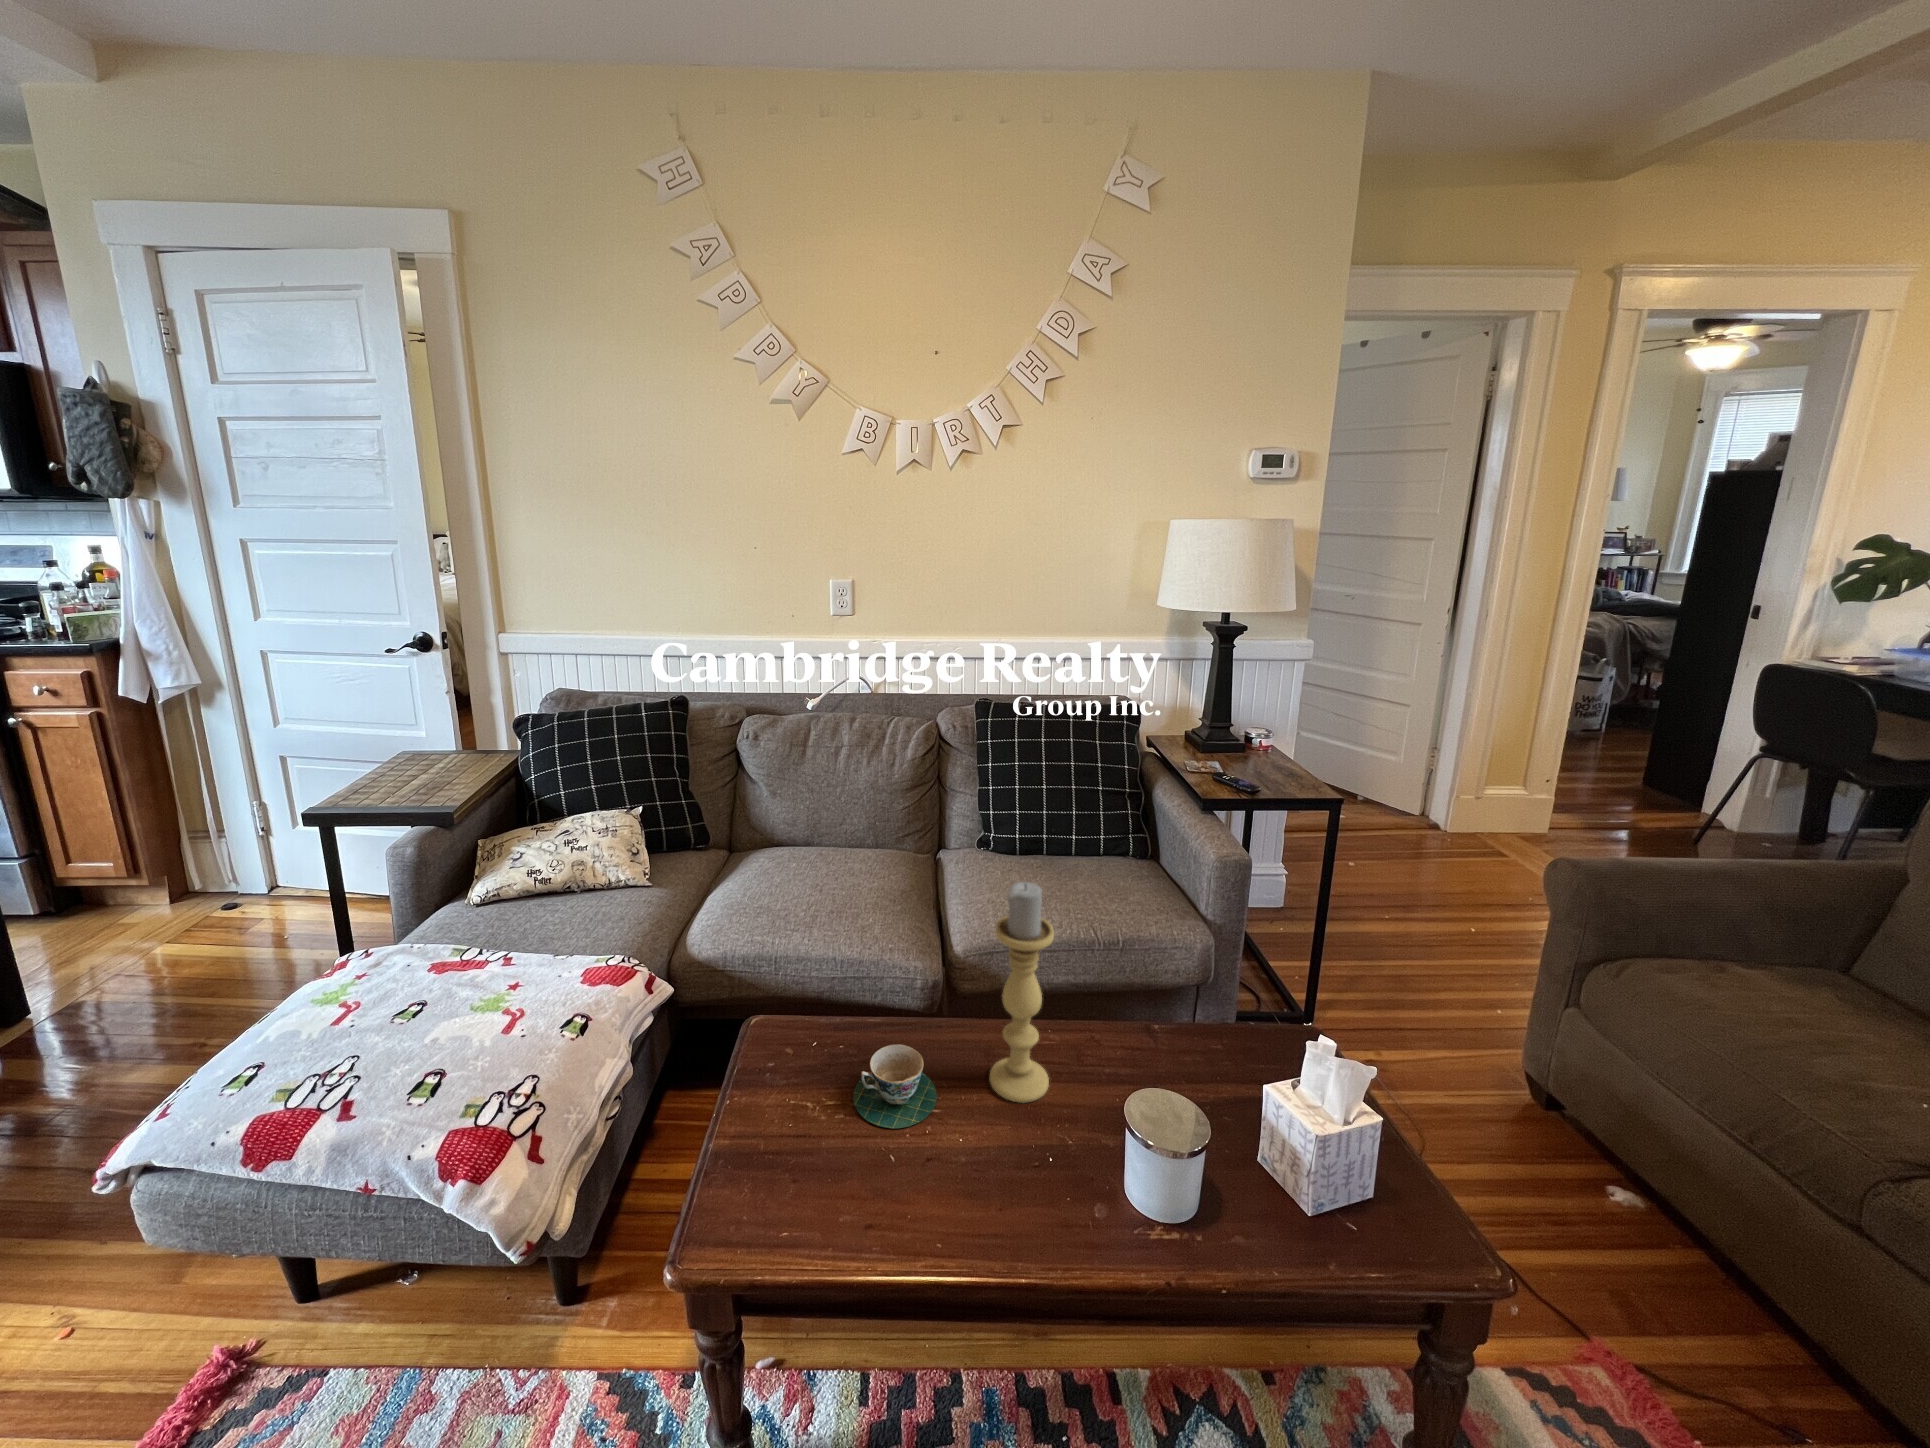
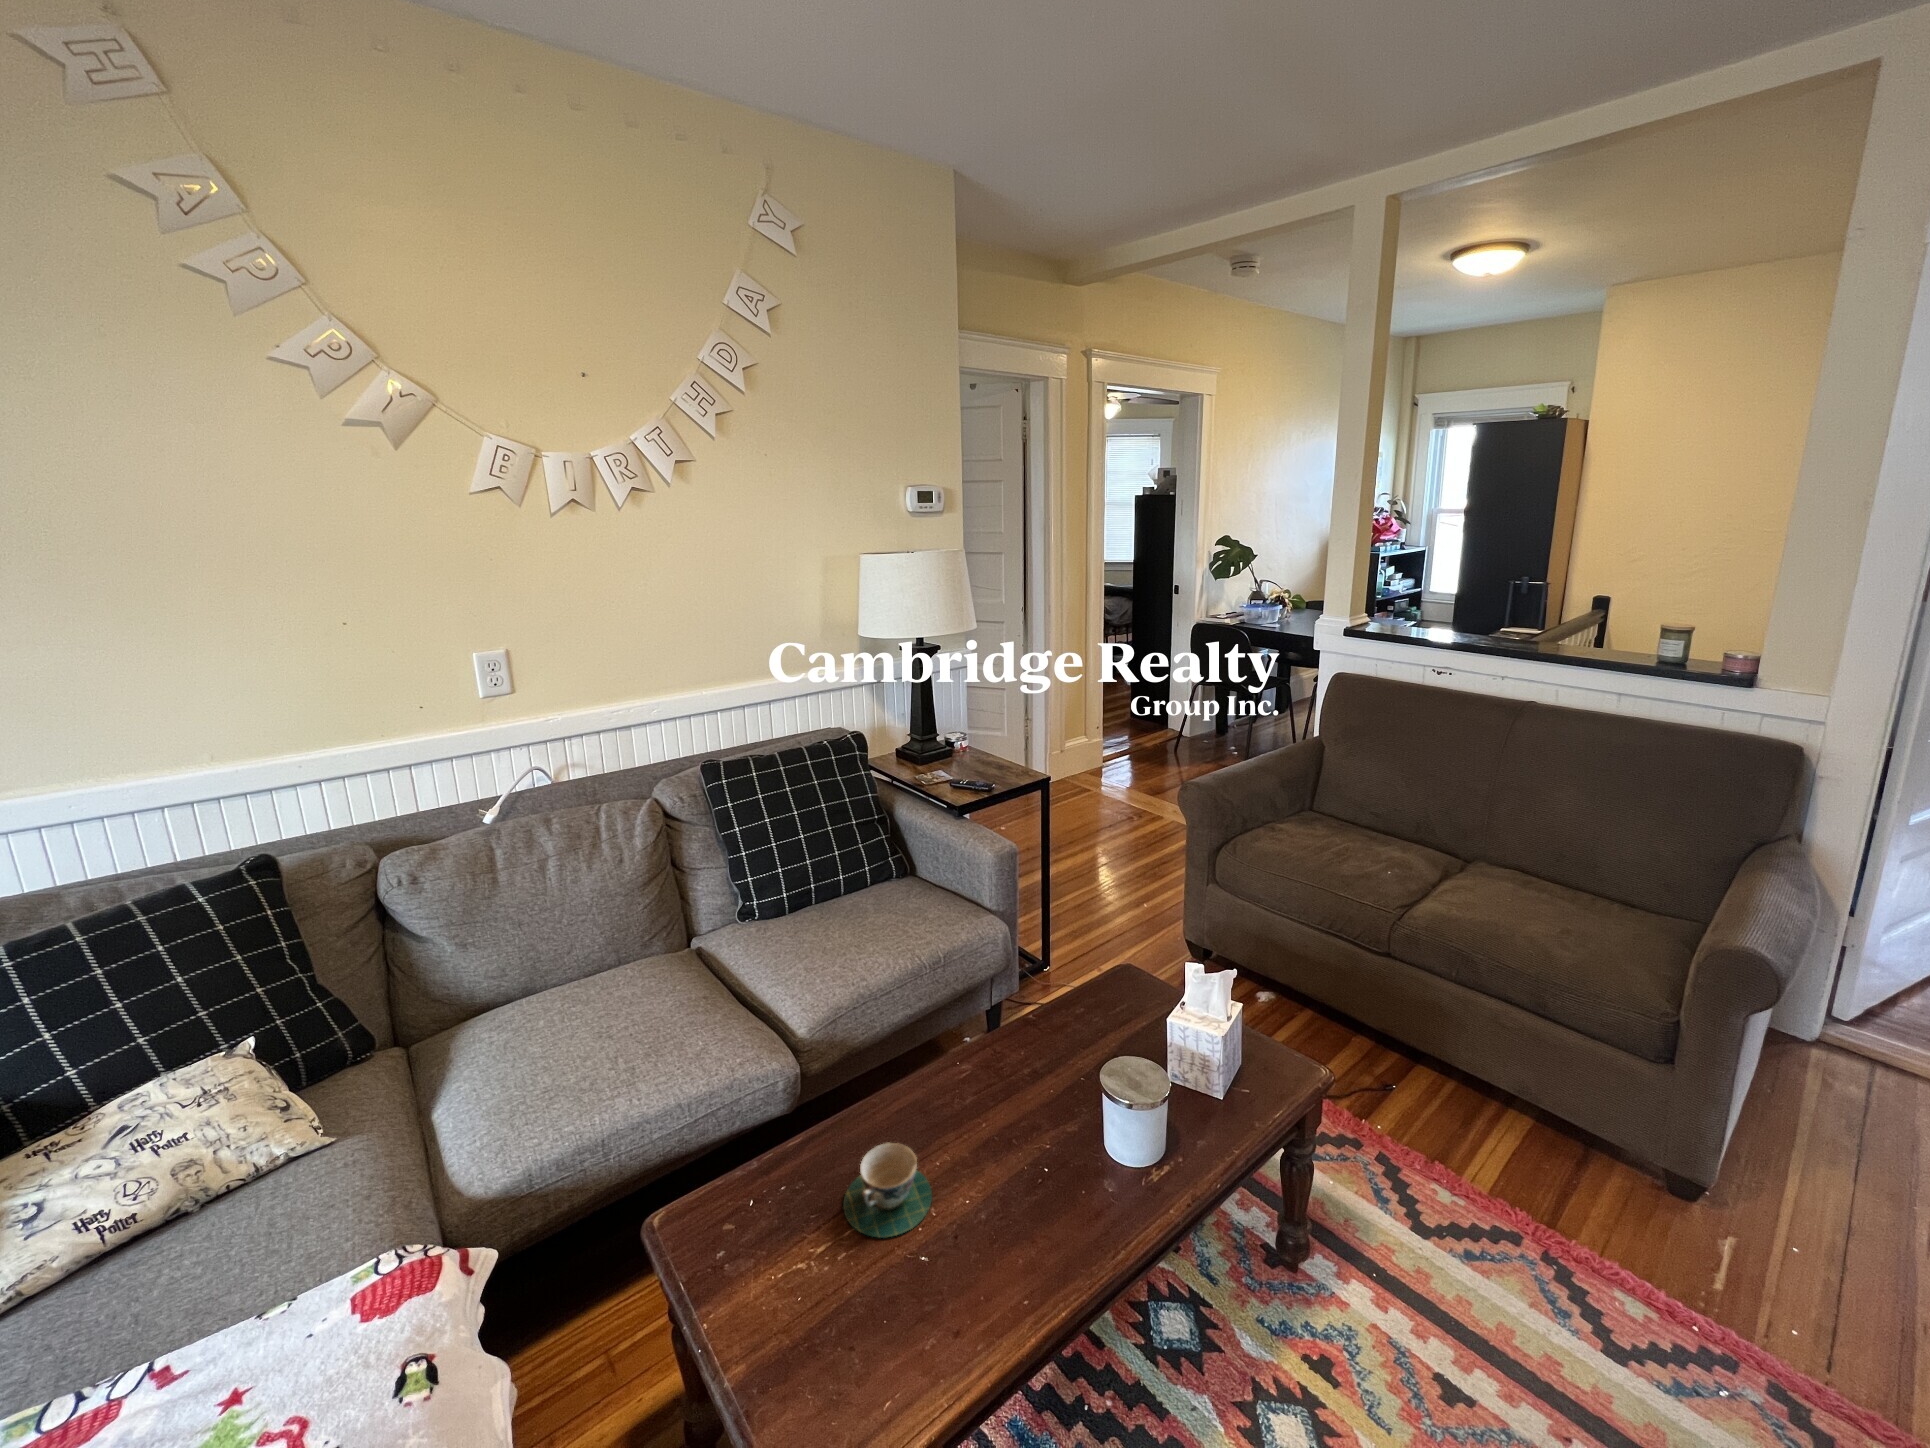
candle holder: present [989,882,1054,1103] -> none [948,932,1005,1143]

